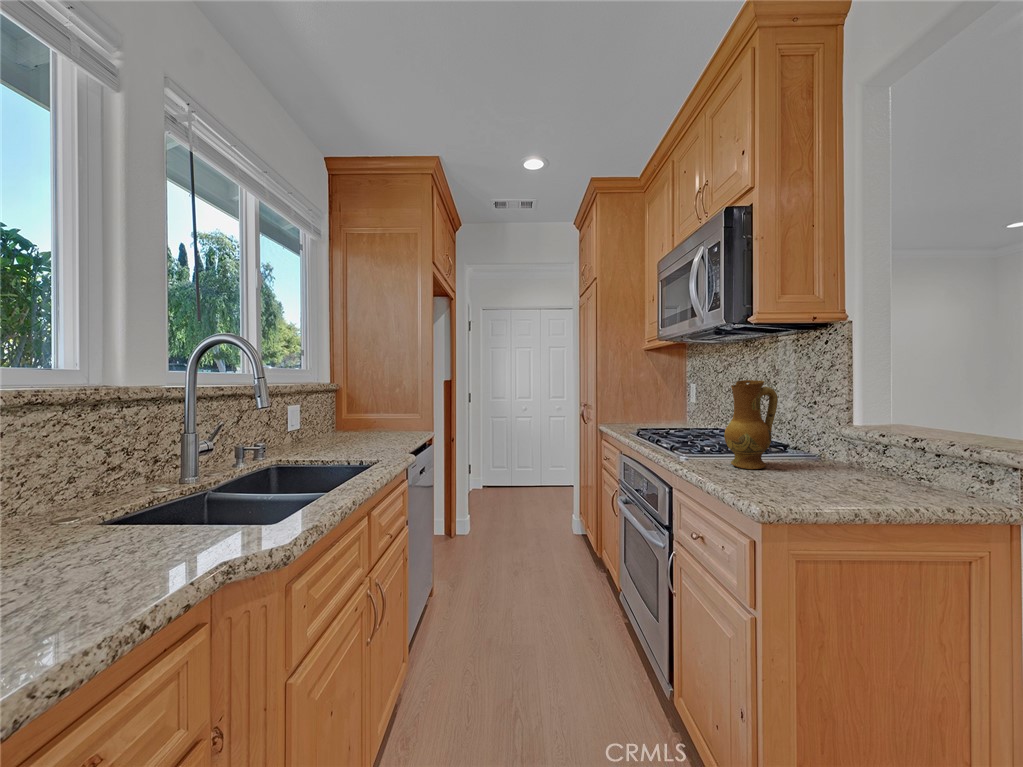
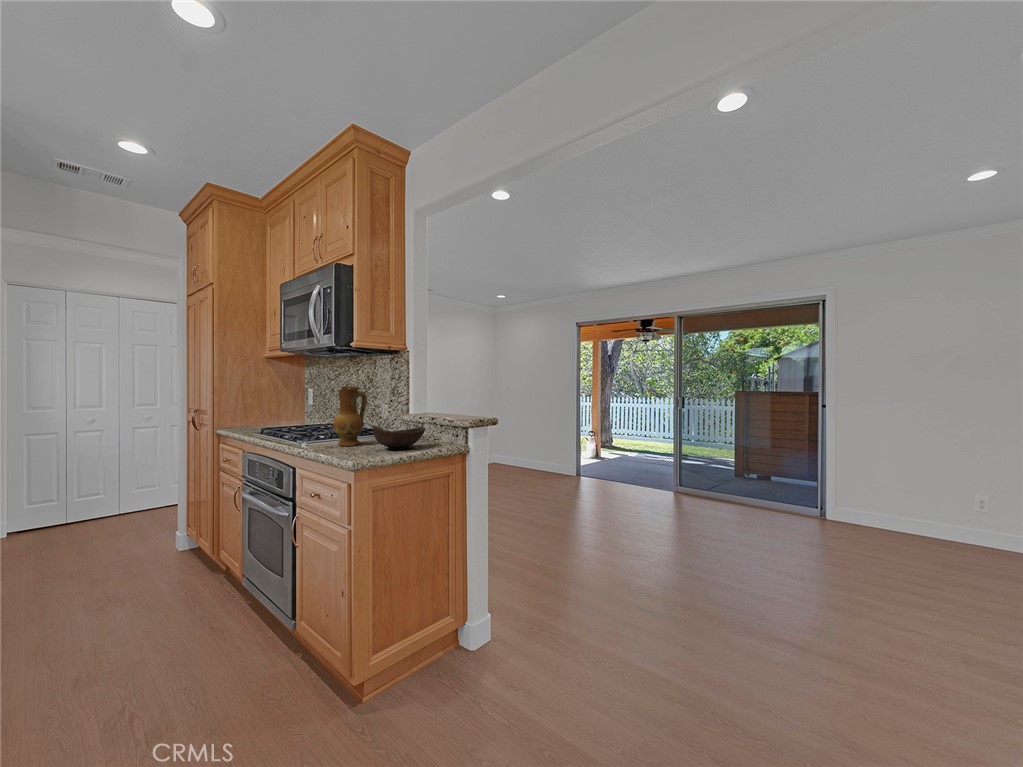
bowl: none [790,443,897,490] -> present [372,425,425,450]

